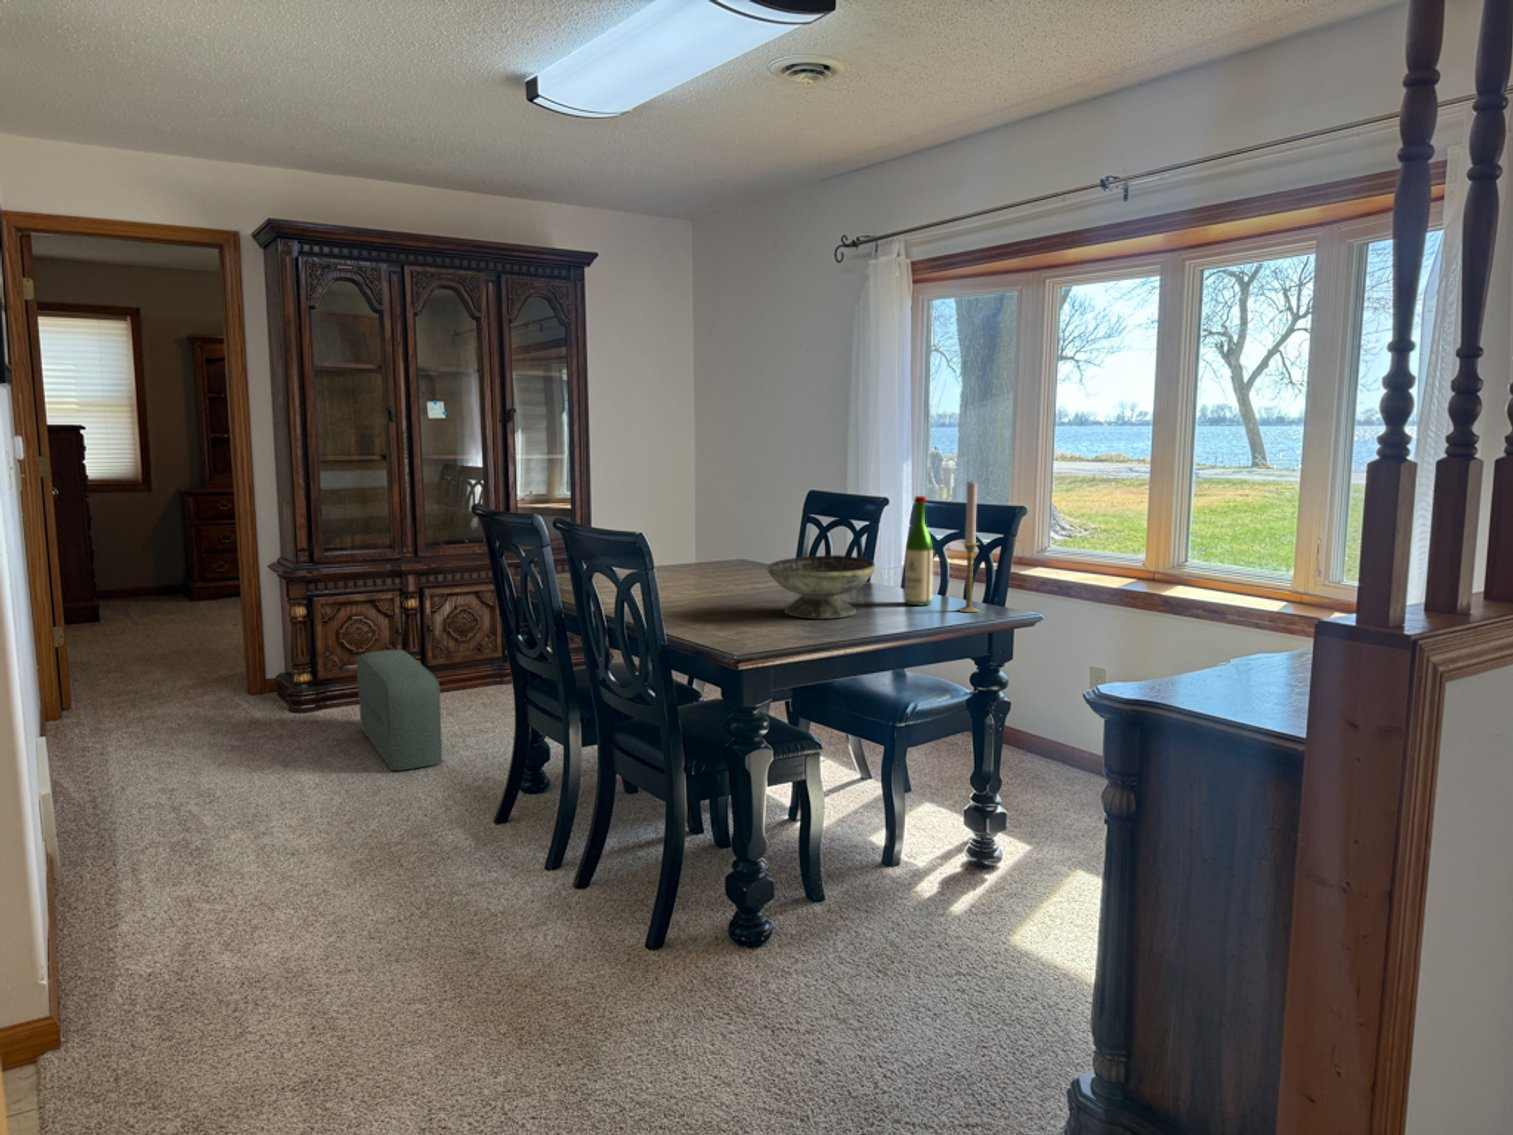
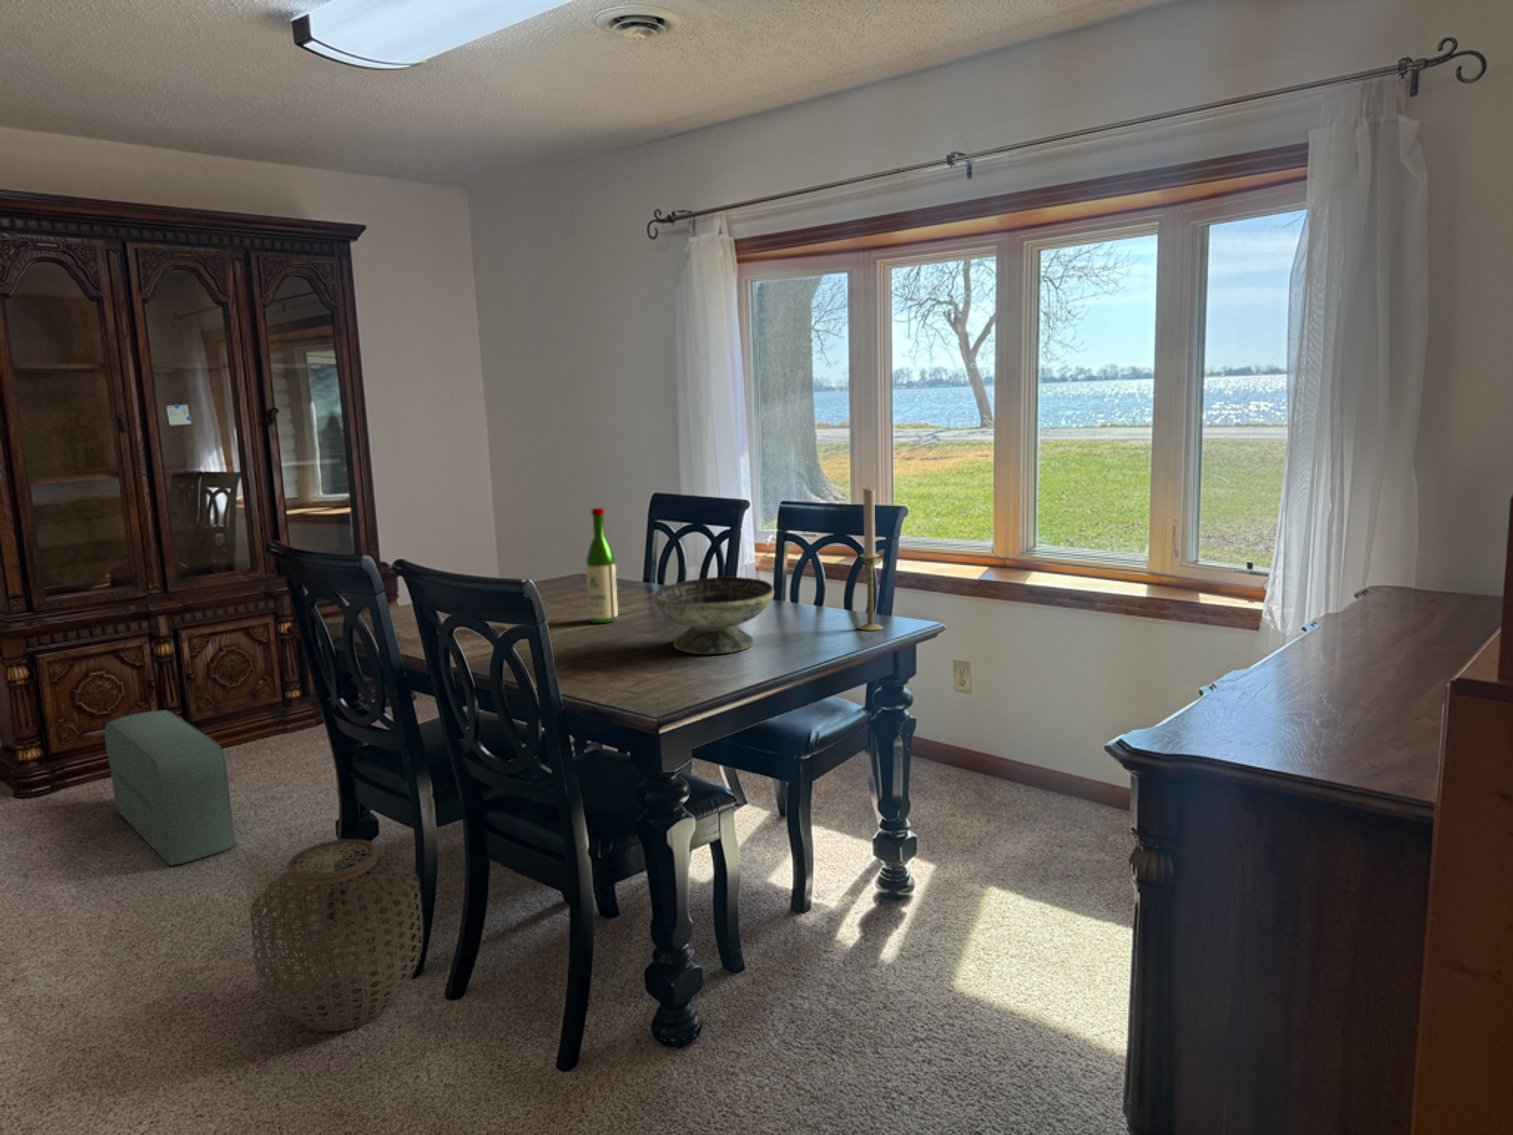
wine bottle: present [905,496,933,605] -> present [586,508,618,623]
woven basket: none [430,746,561,897] -> present [250,839,423,1031]

